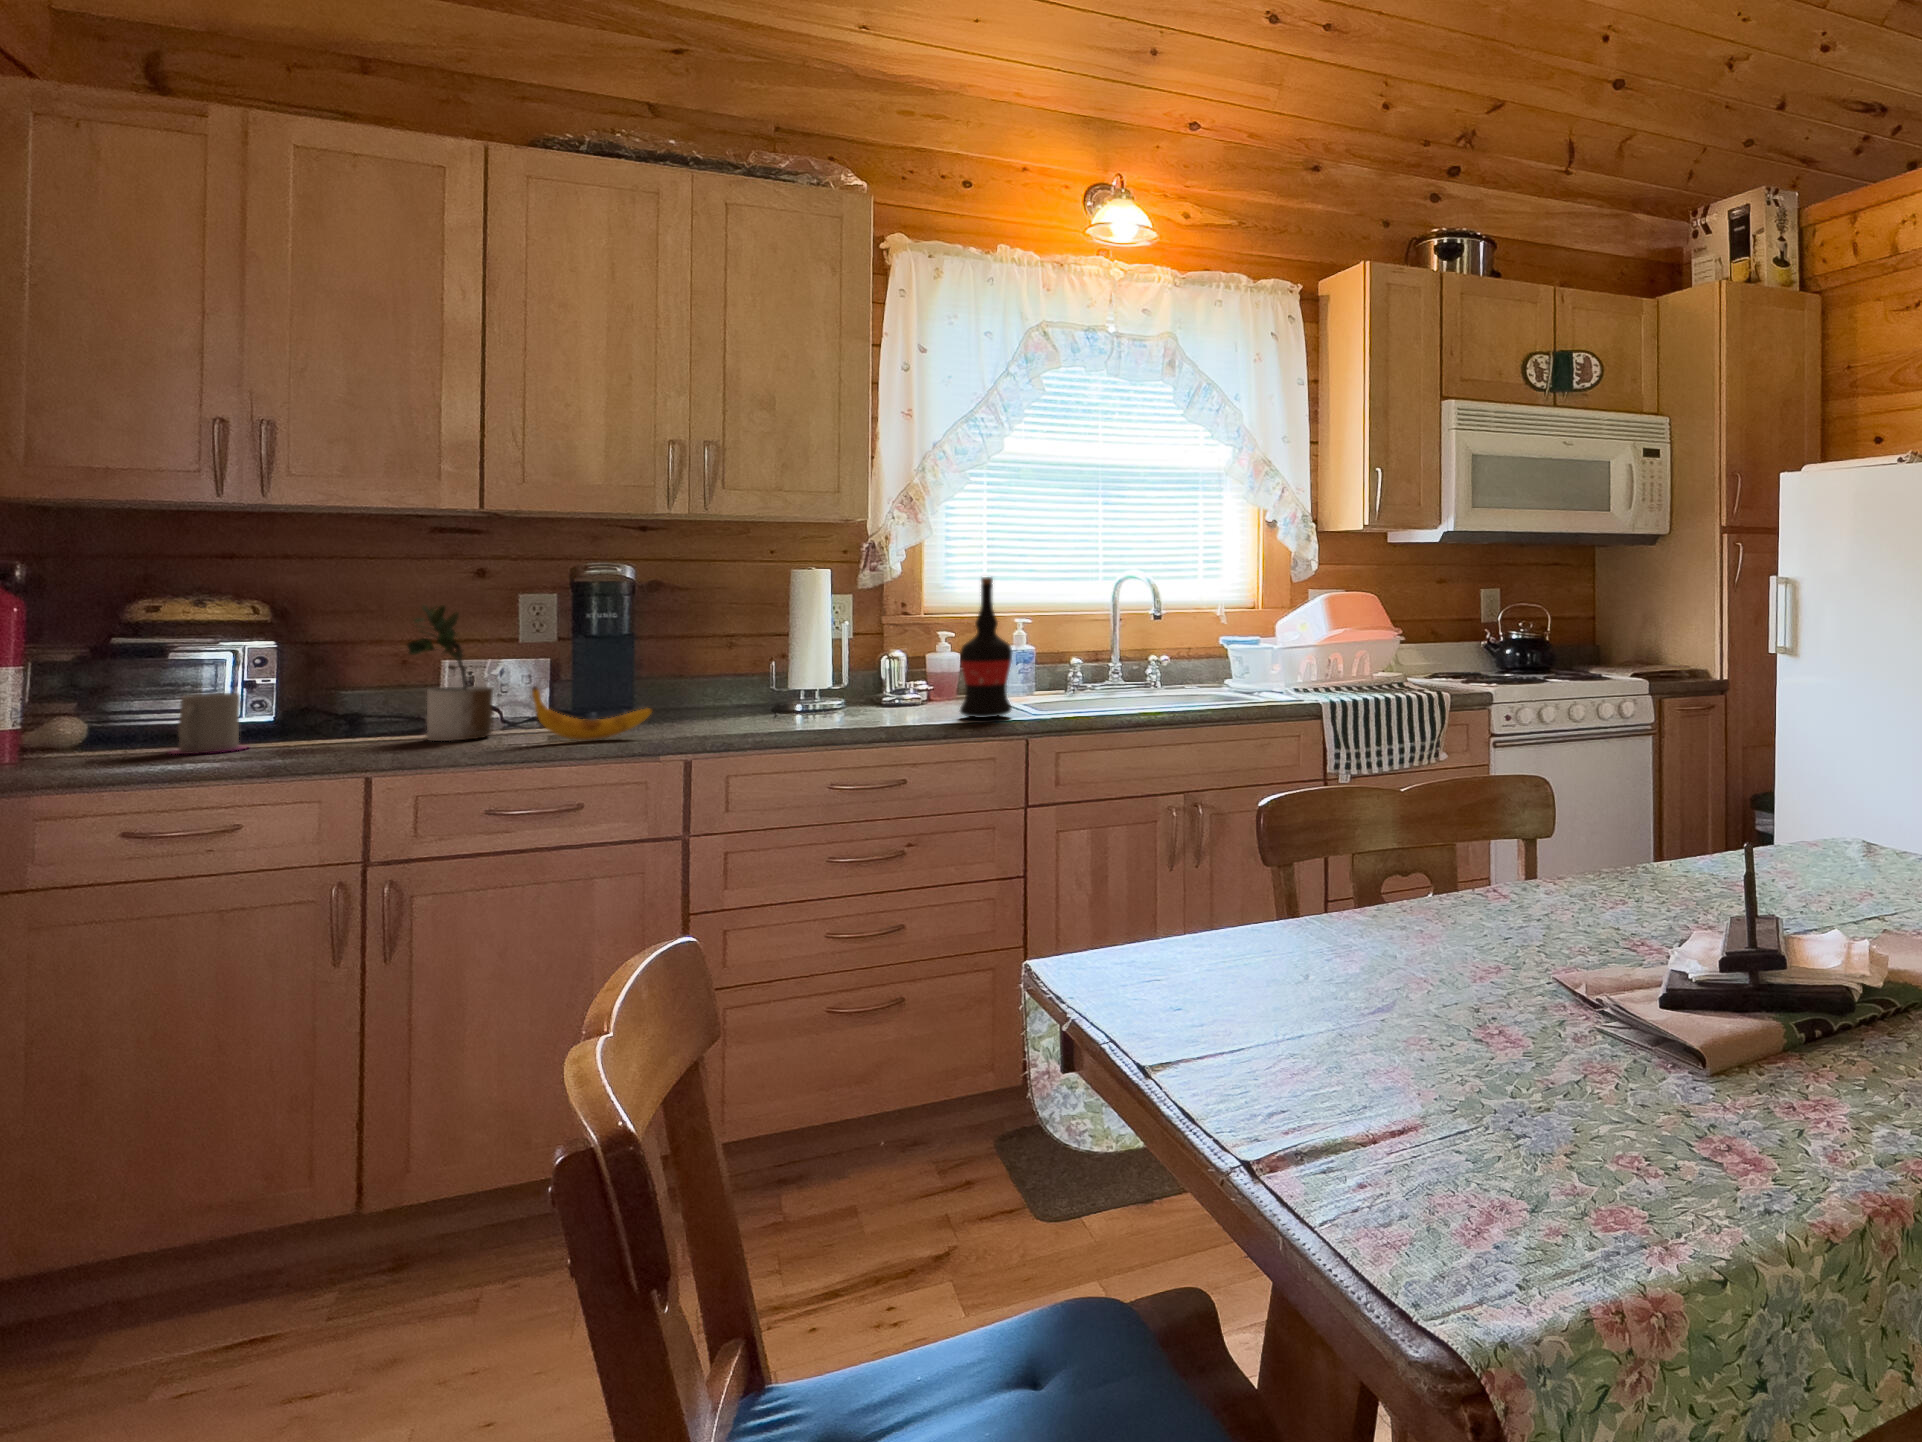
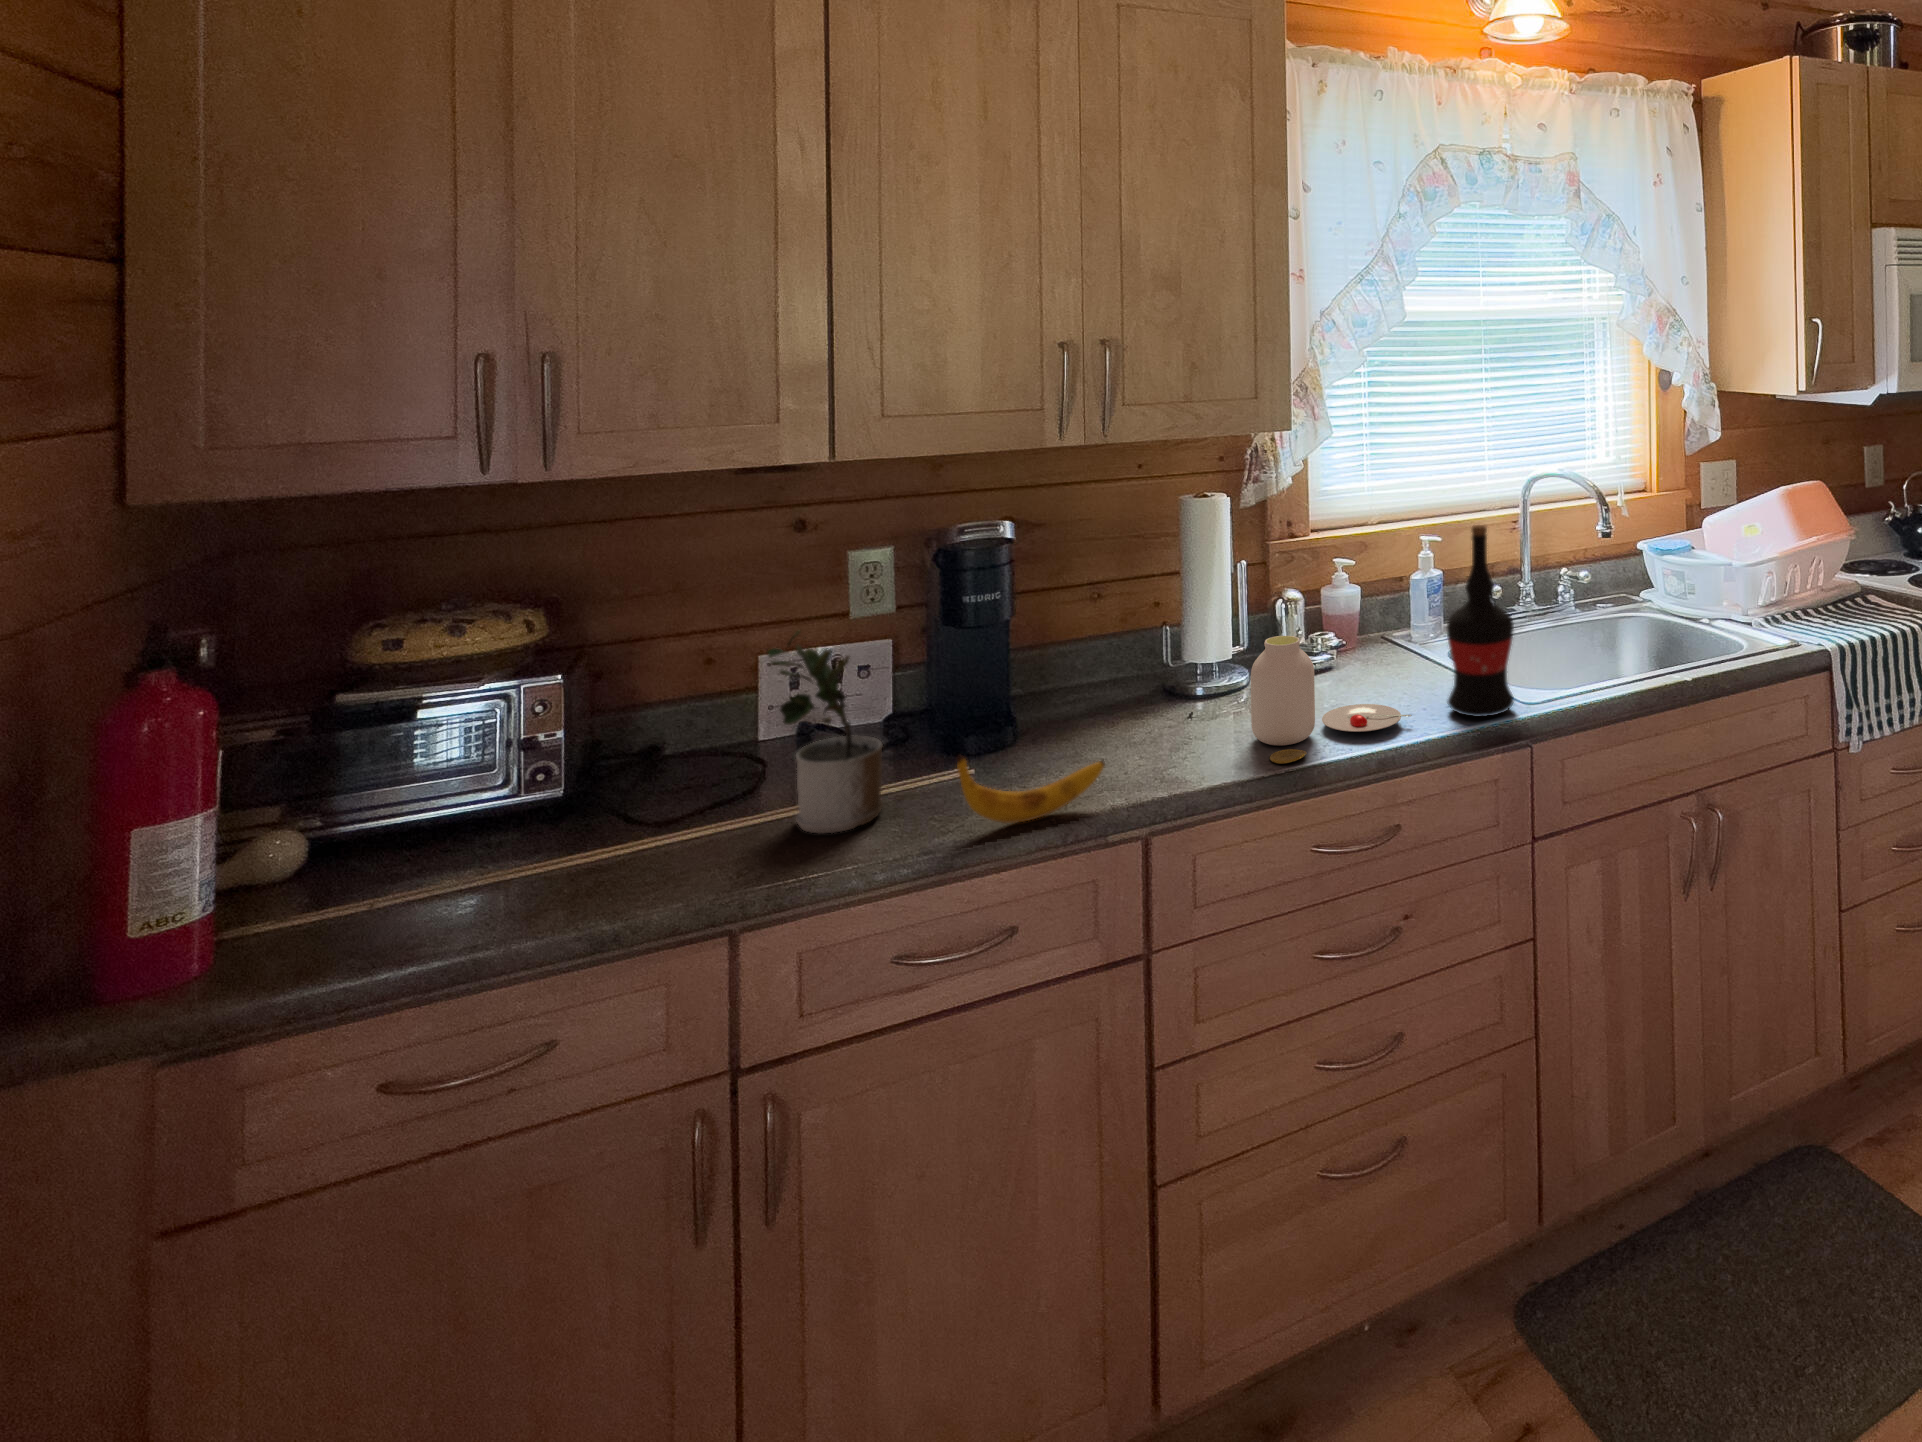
jar: none [793,649,923,728] -> present [1251,636,1411,764]
mug: present [170,693,247,754] -> none [444,791,561,906]

